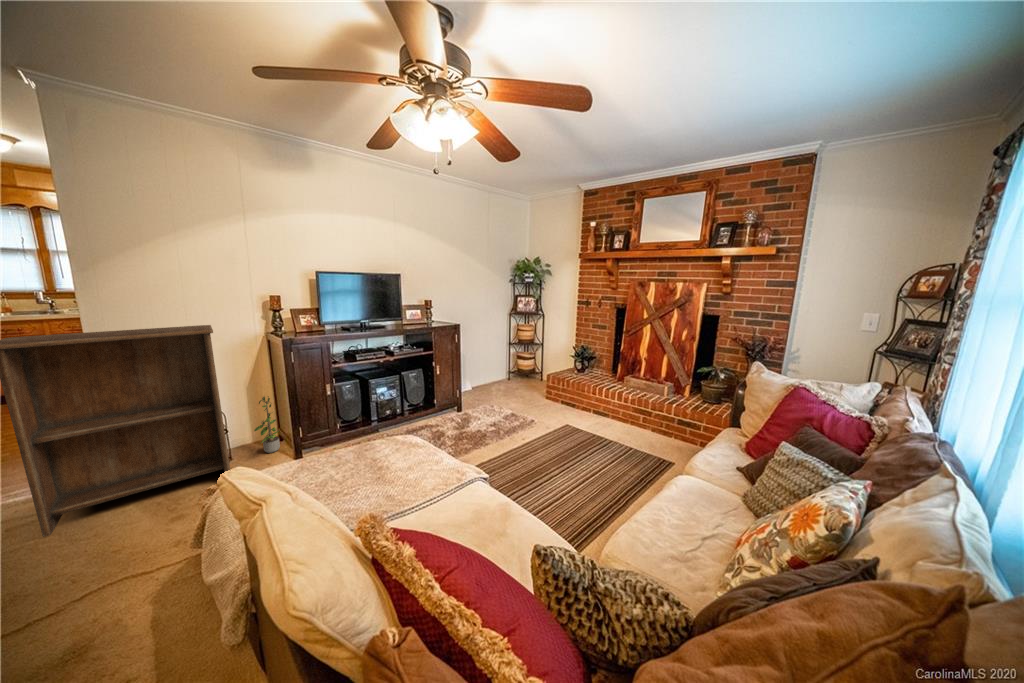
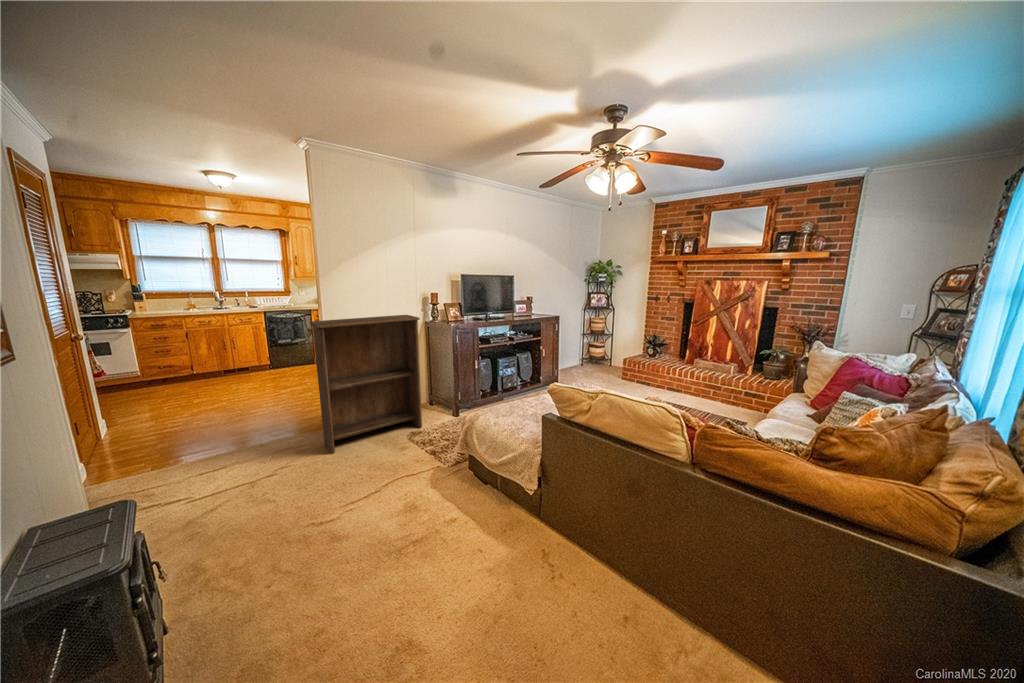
potted plant: present [254,396,280,453] -> none [422,368,442,412]

